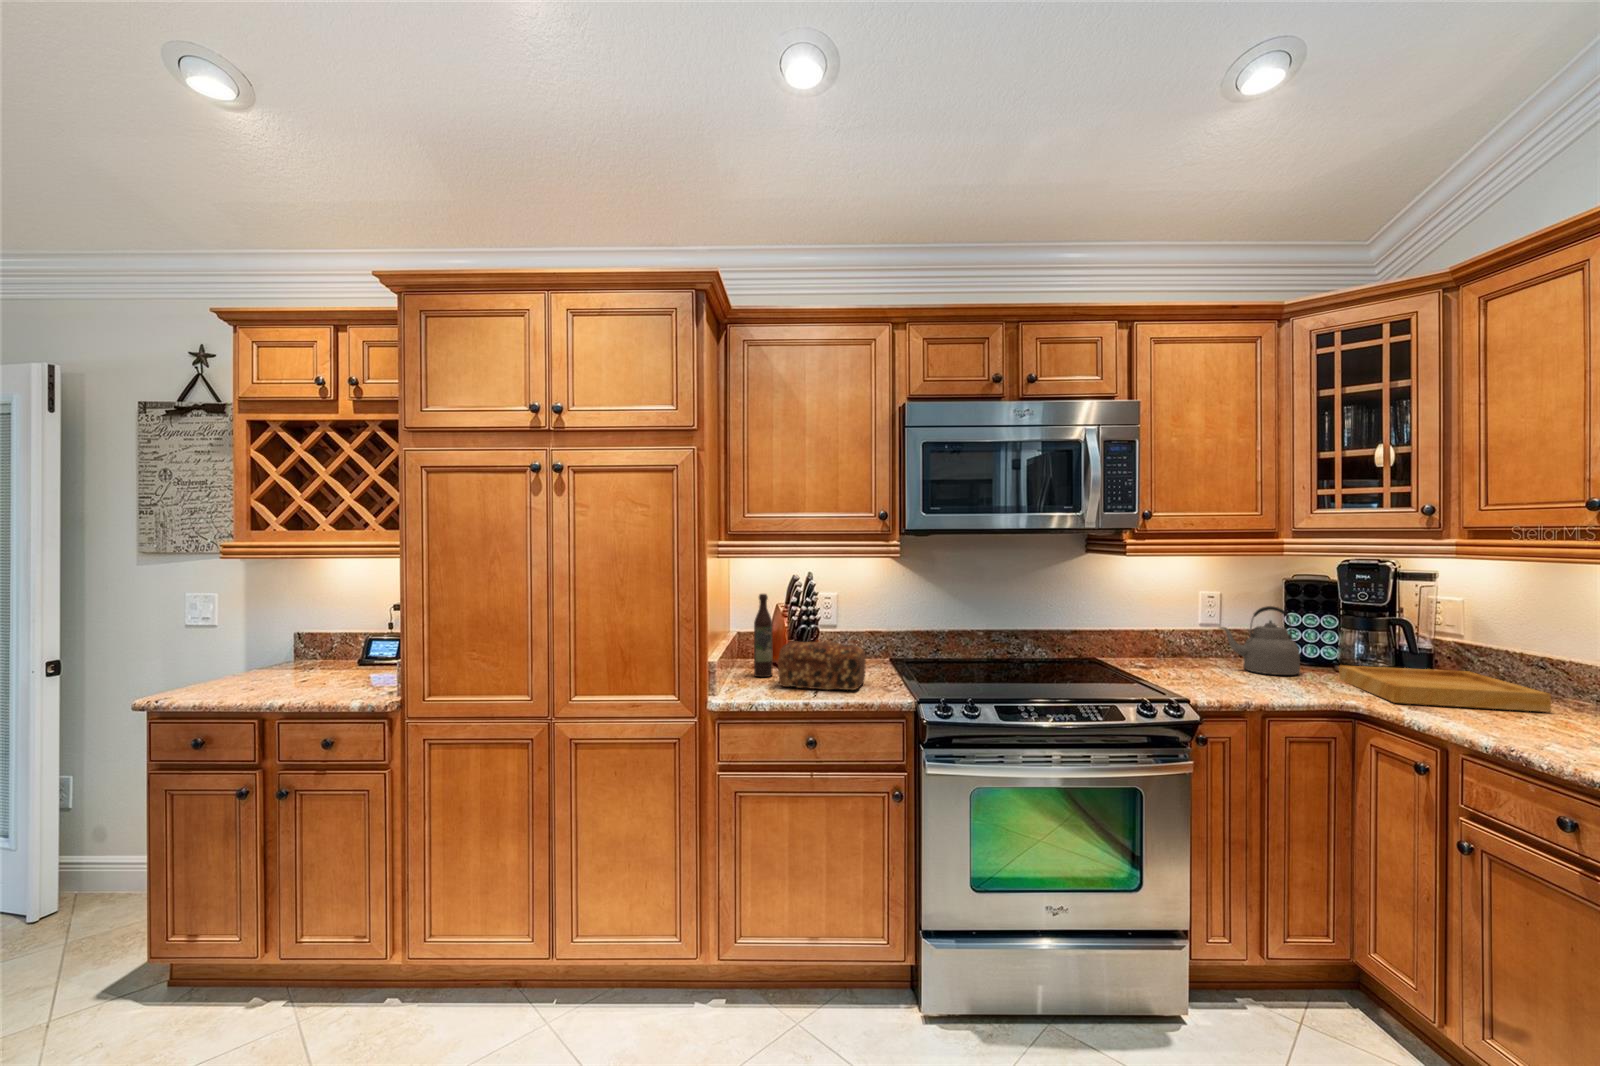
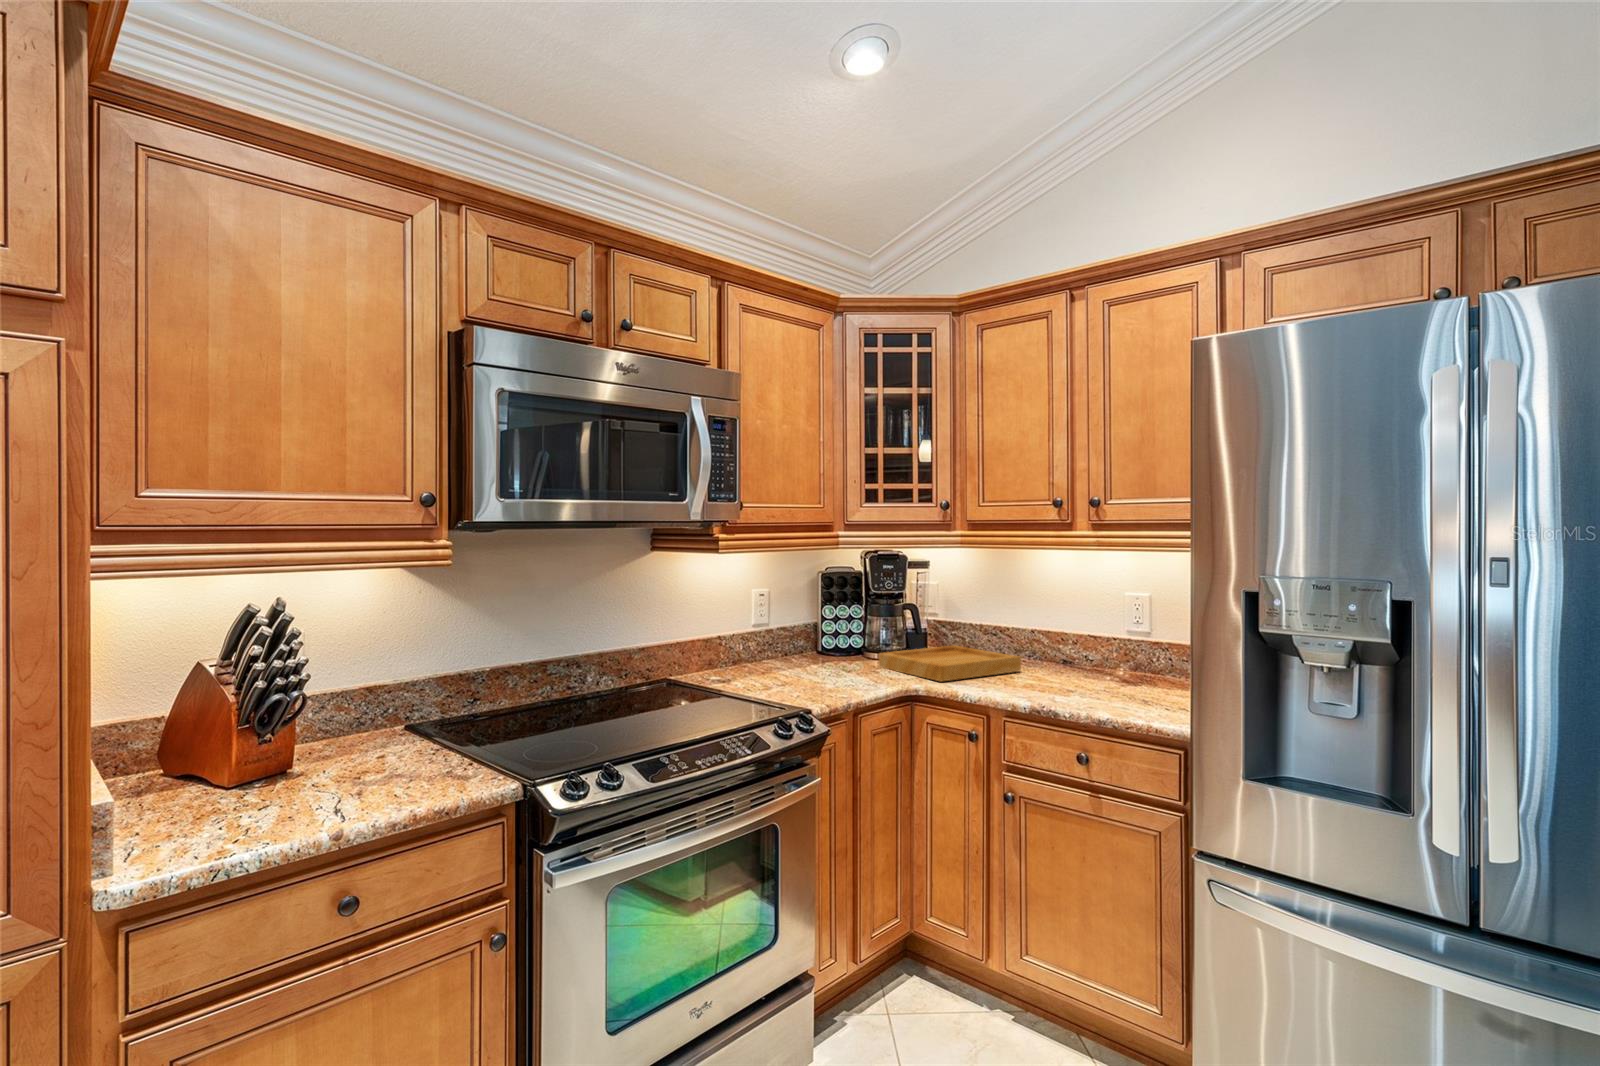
wine bottle: present [754,594,772,677] -> none [156,644,203,811]
kettle: present [1220,606,1300,675] -> none [785,601,850,670]
bread loaf: present [778,641,866,690] -> none [247,715,418,817]

